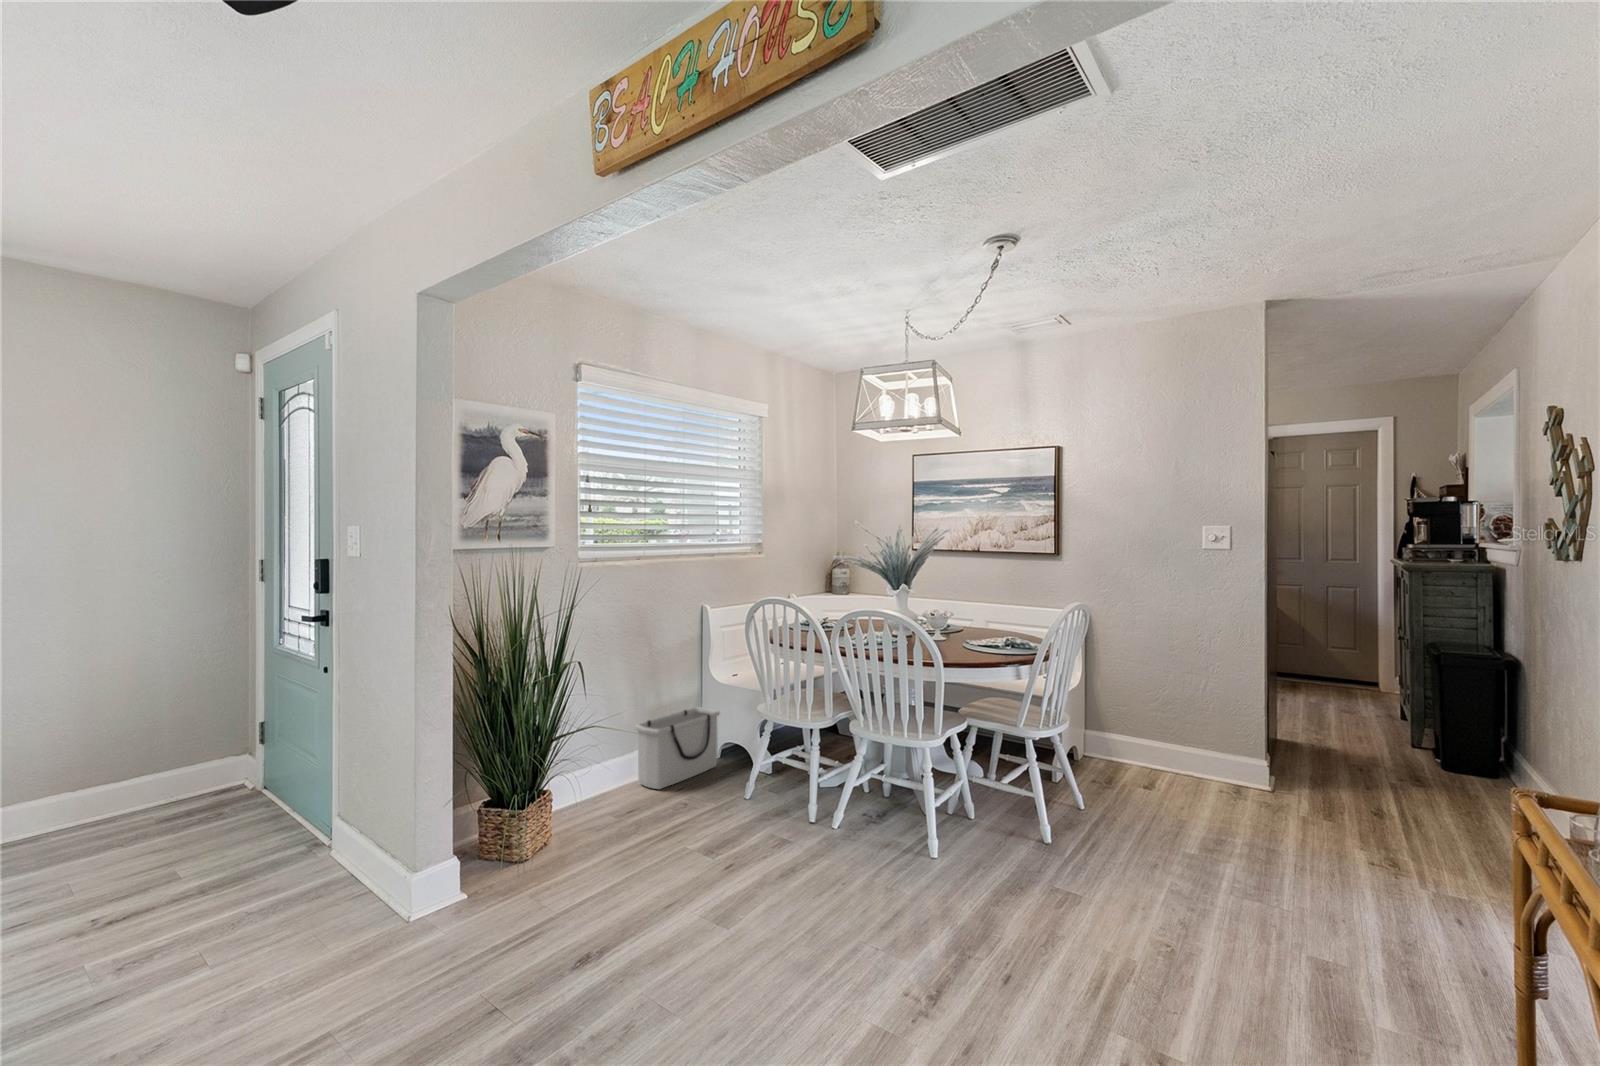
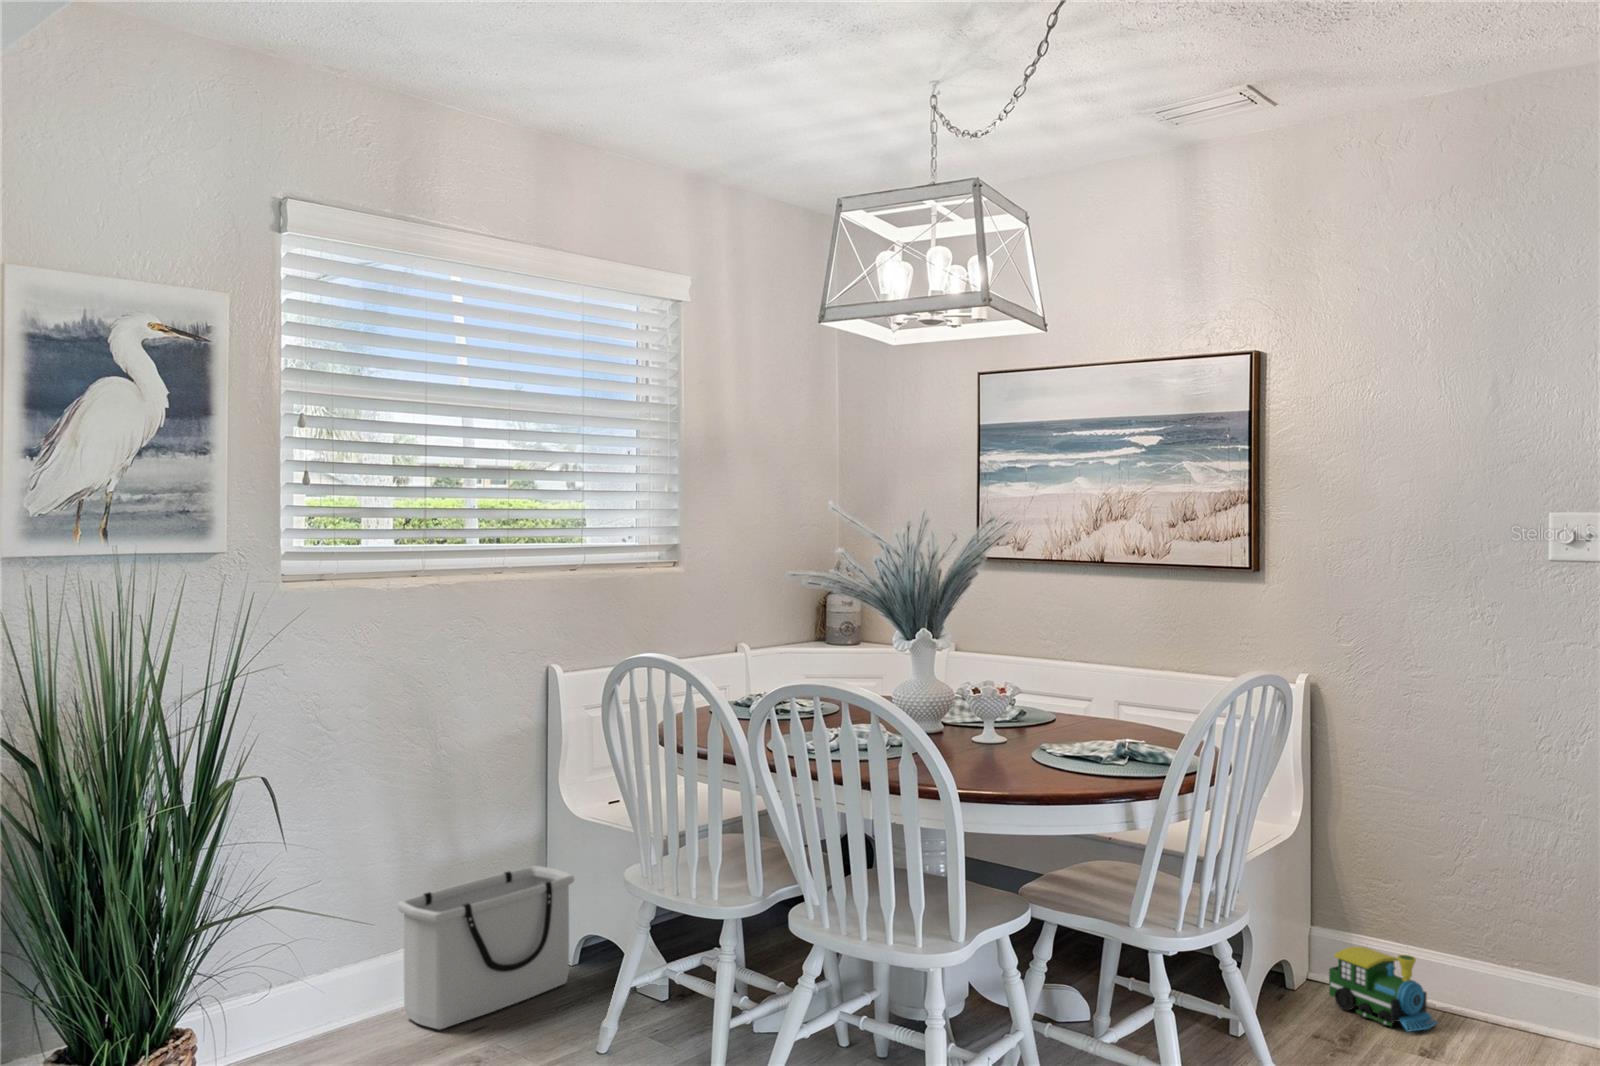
toy train: none [1098,741,1153,781] -> present [1329,946,1437,1031]

